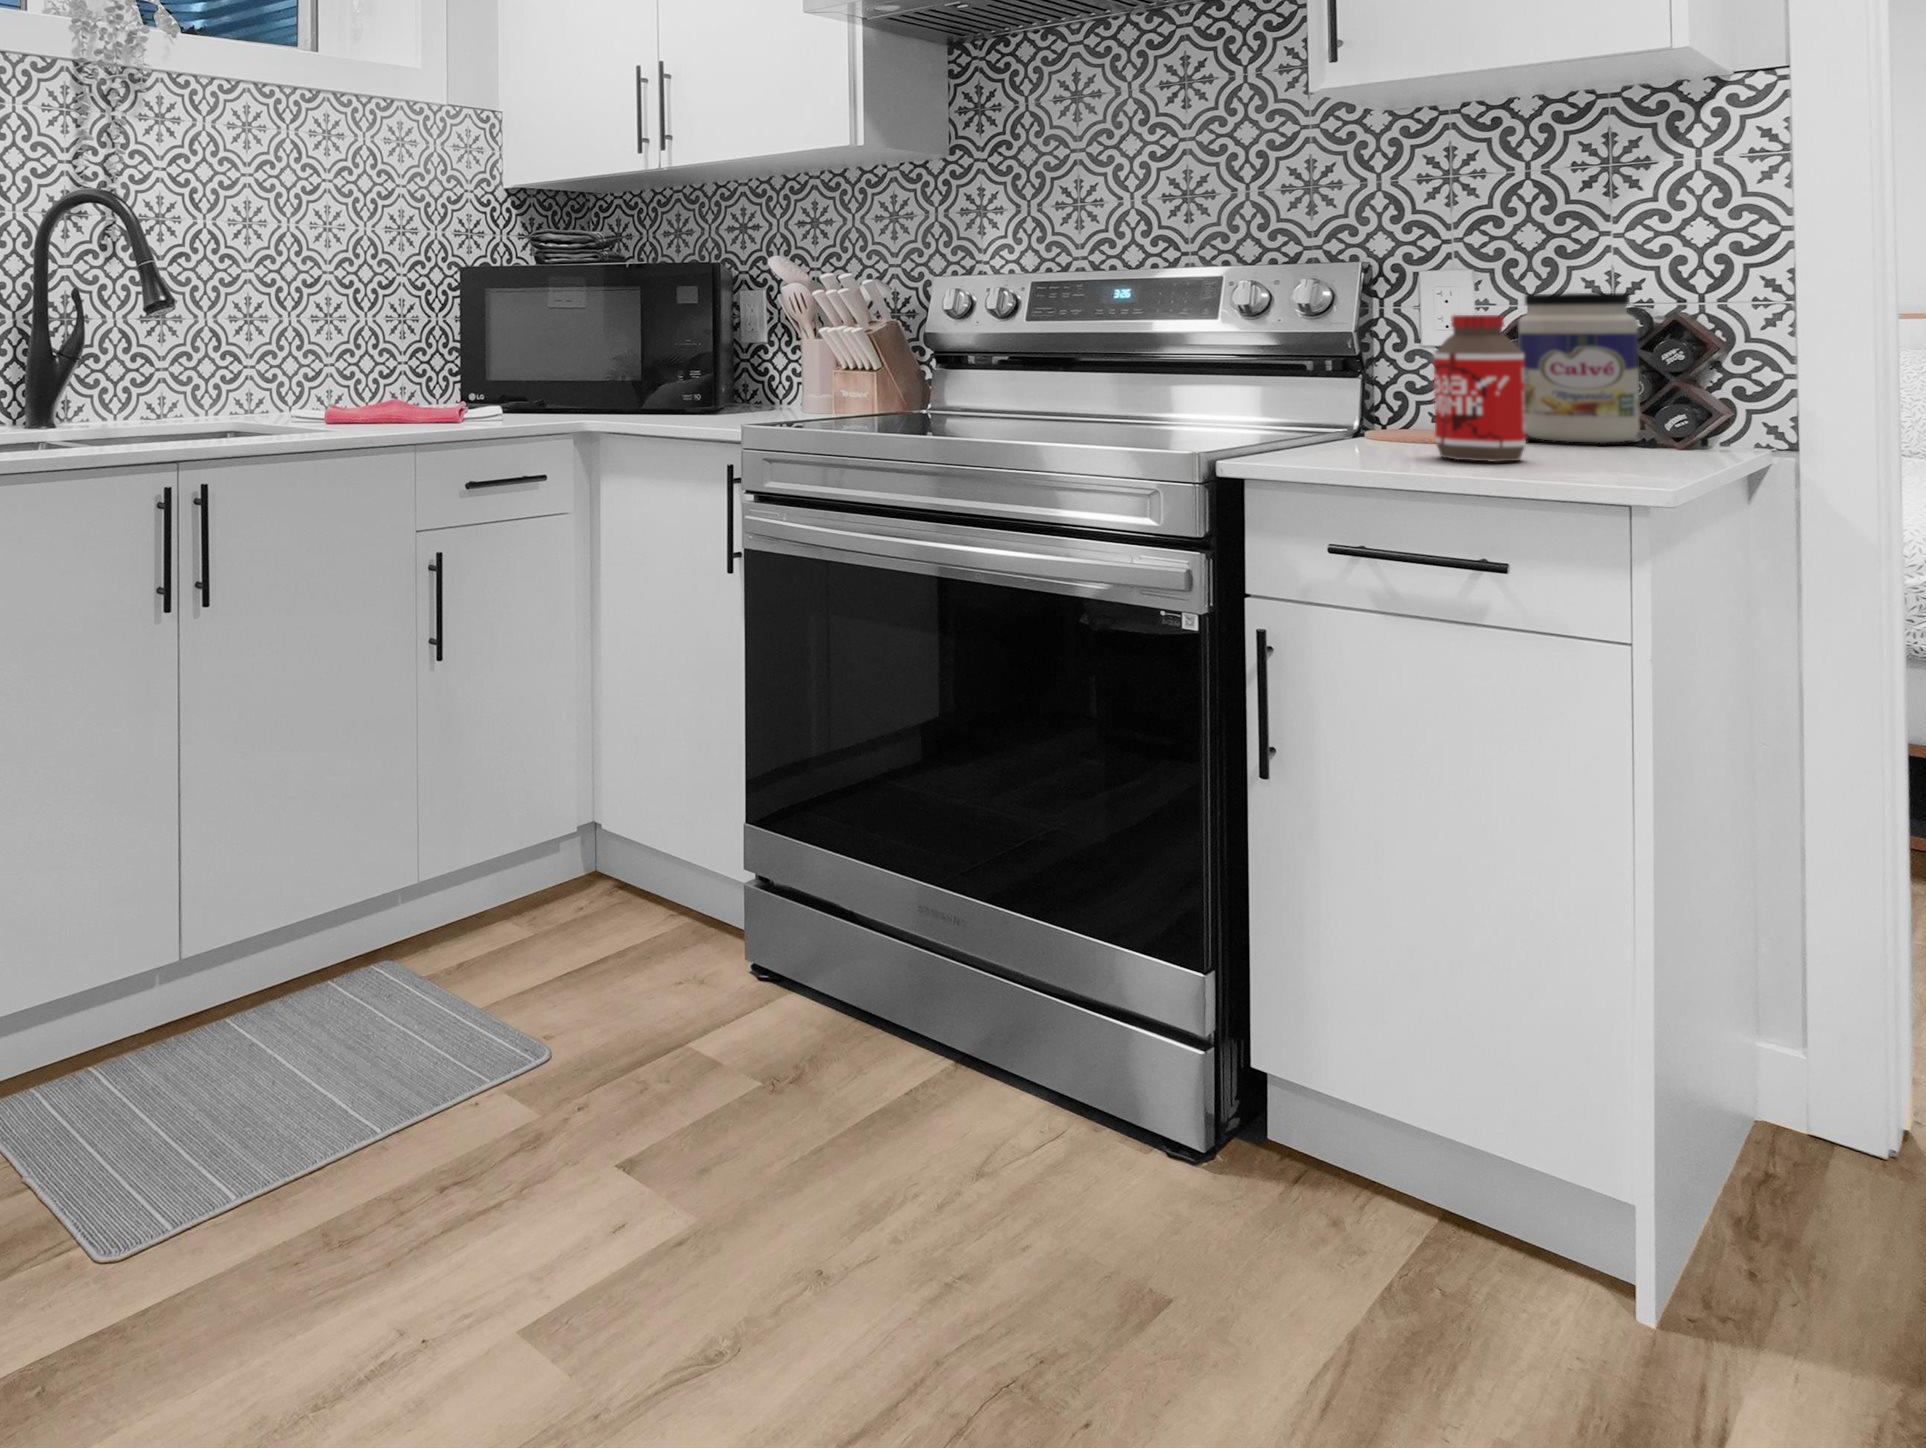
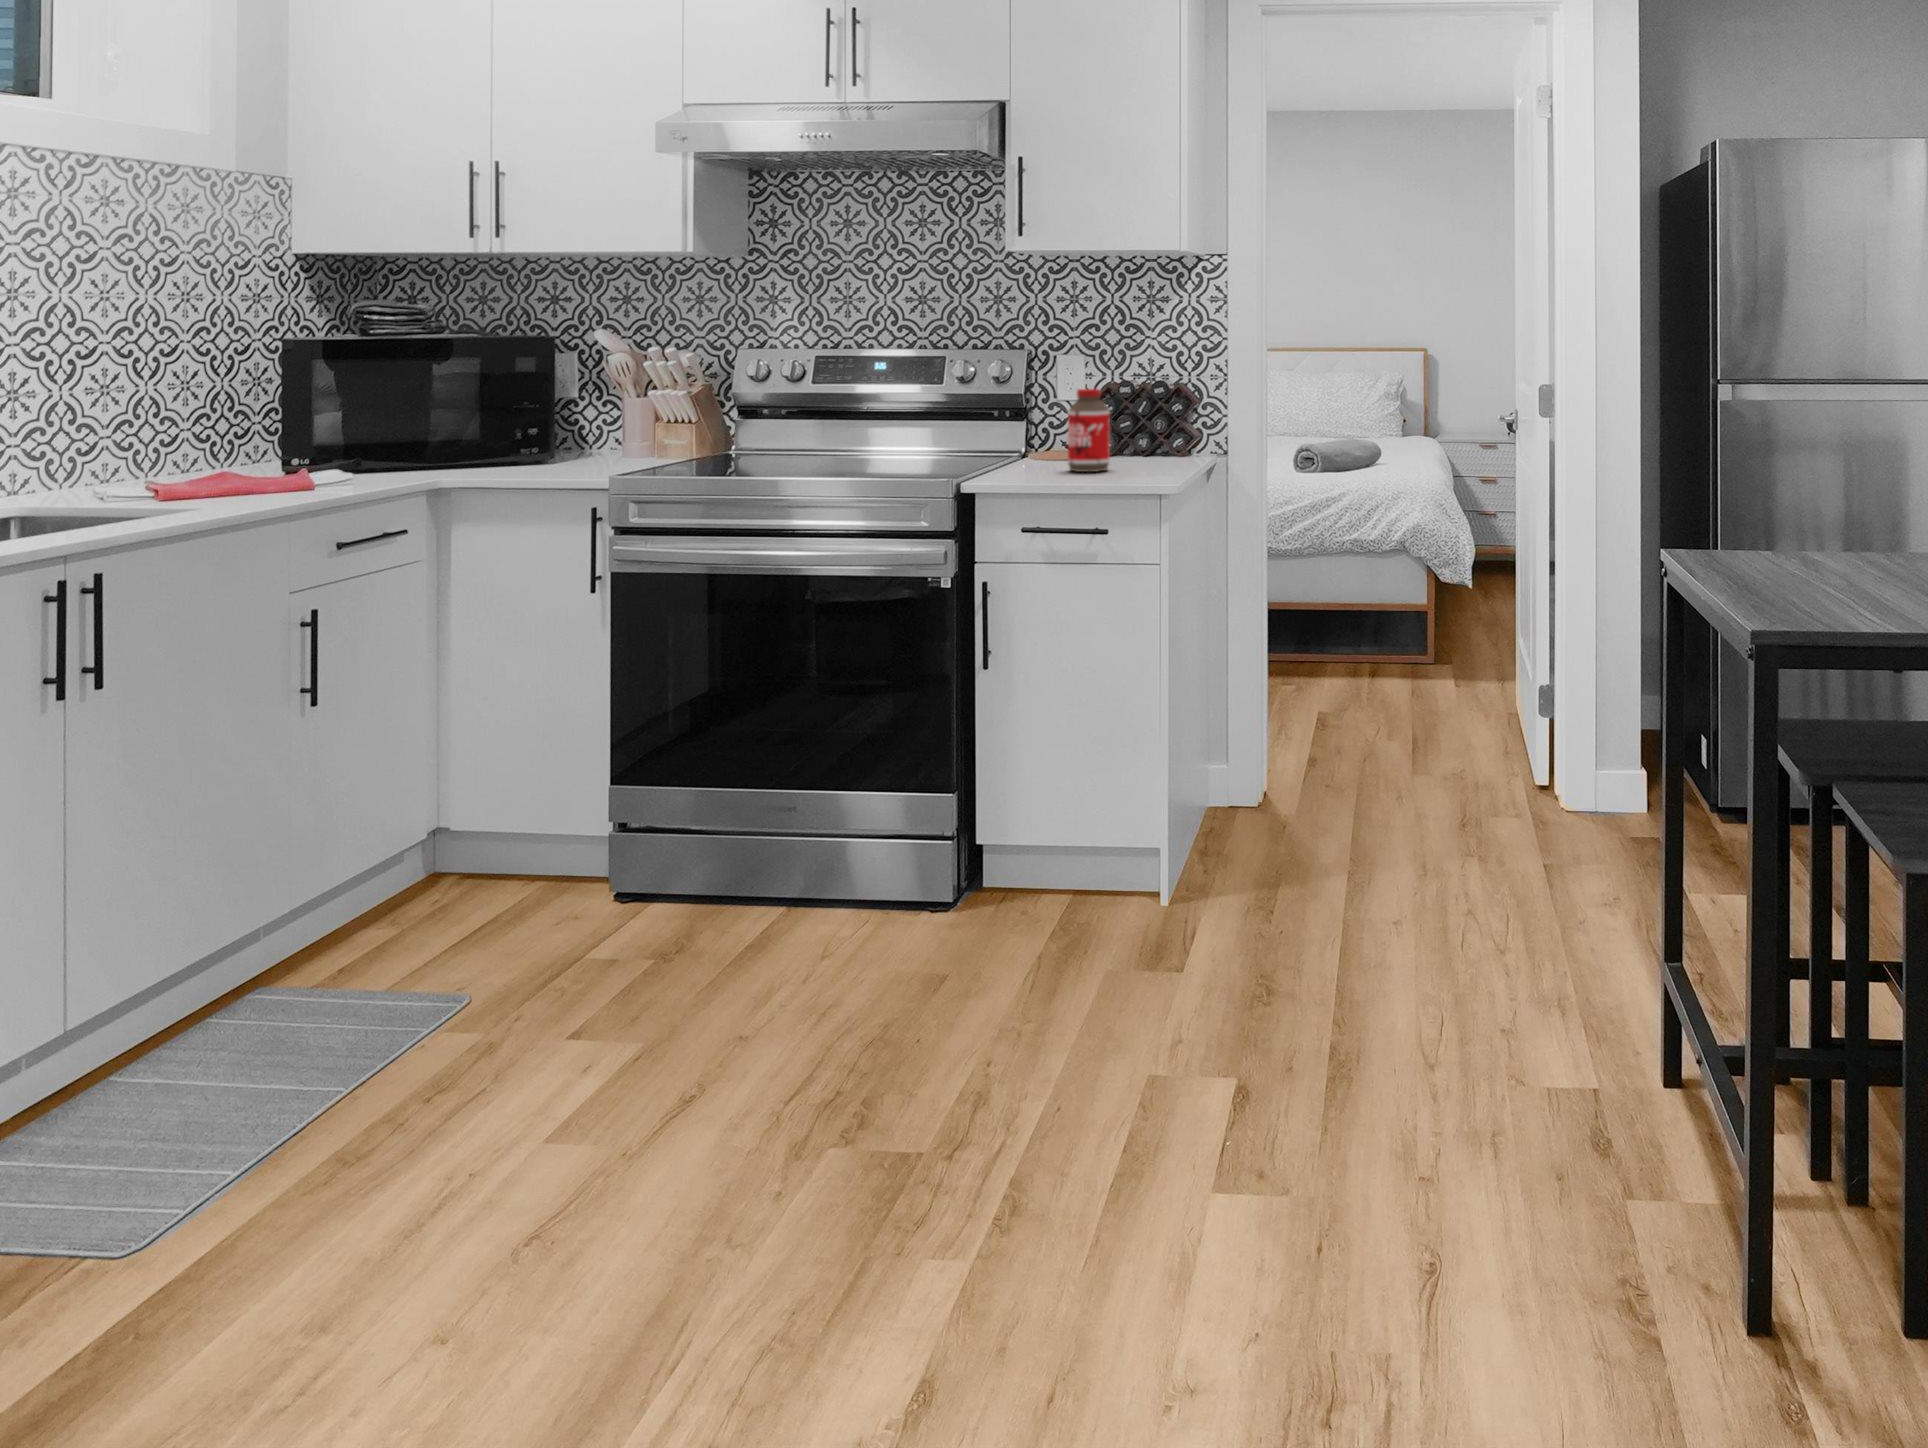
jar: present [1518,293,1640,443] -> none [1107,372,1161,457]

